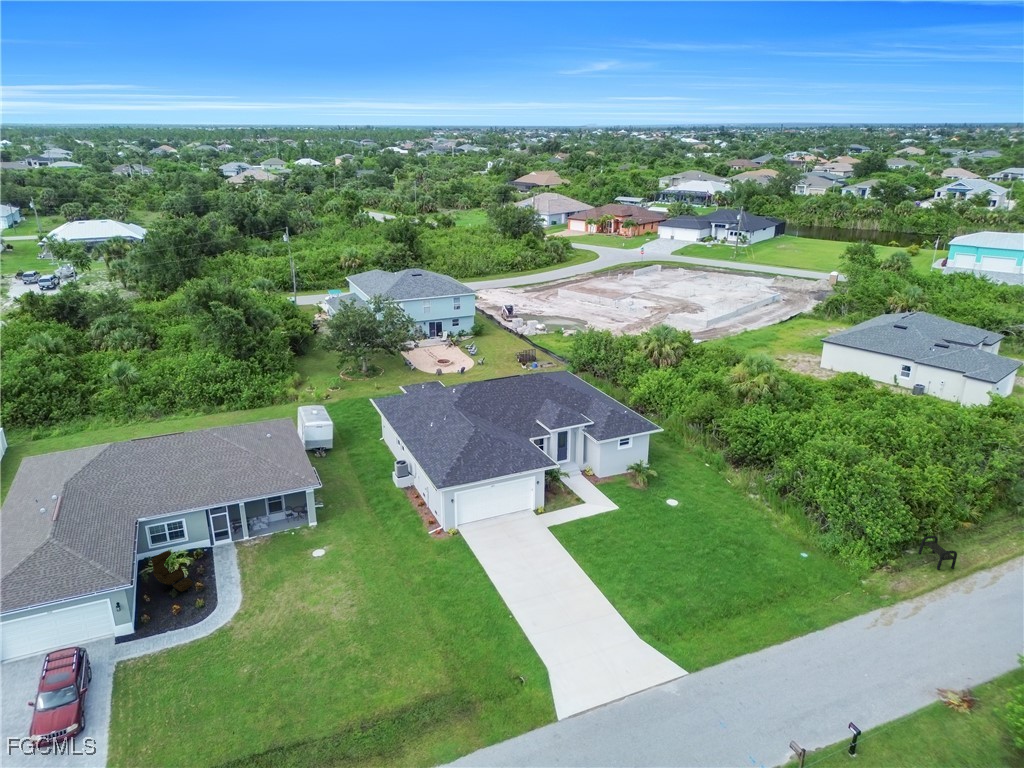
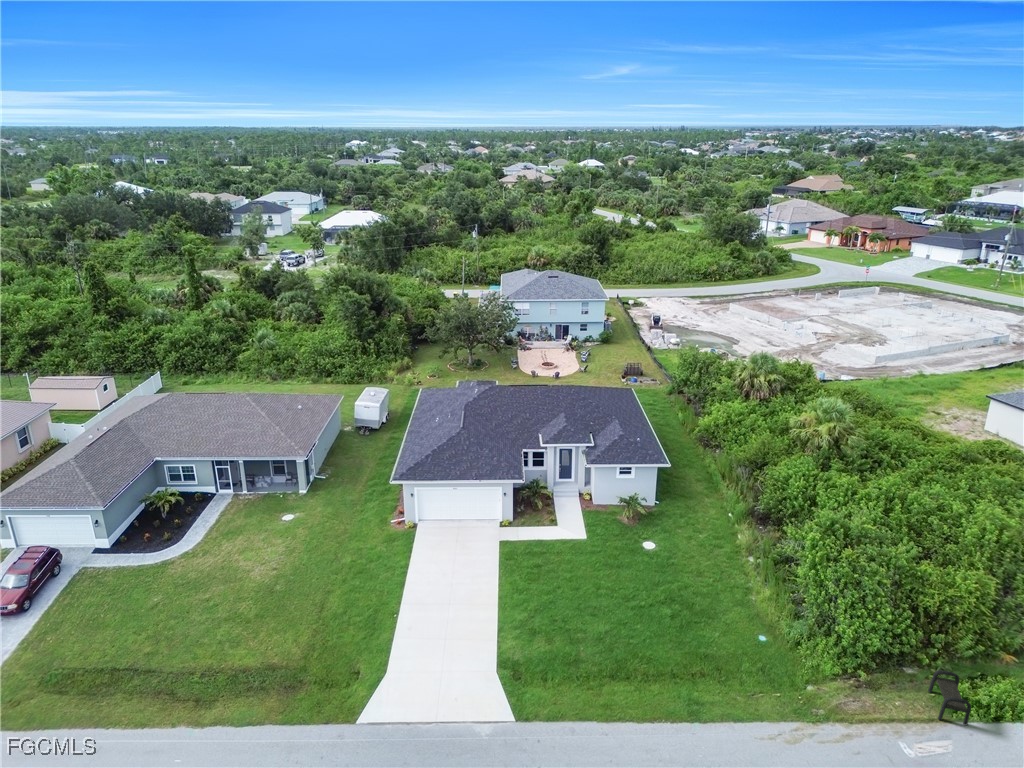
lounge chair: present [152,551,193,595] -> none [151,488,177,526]

